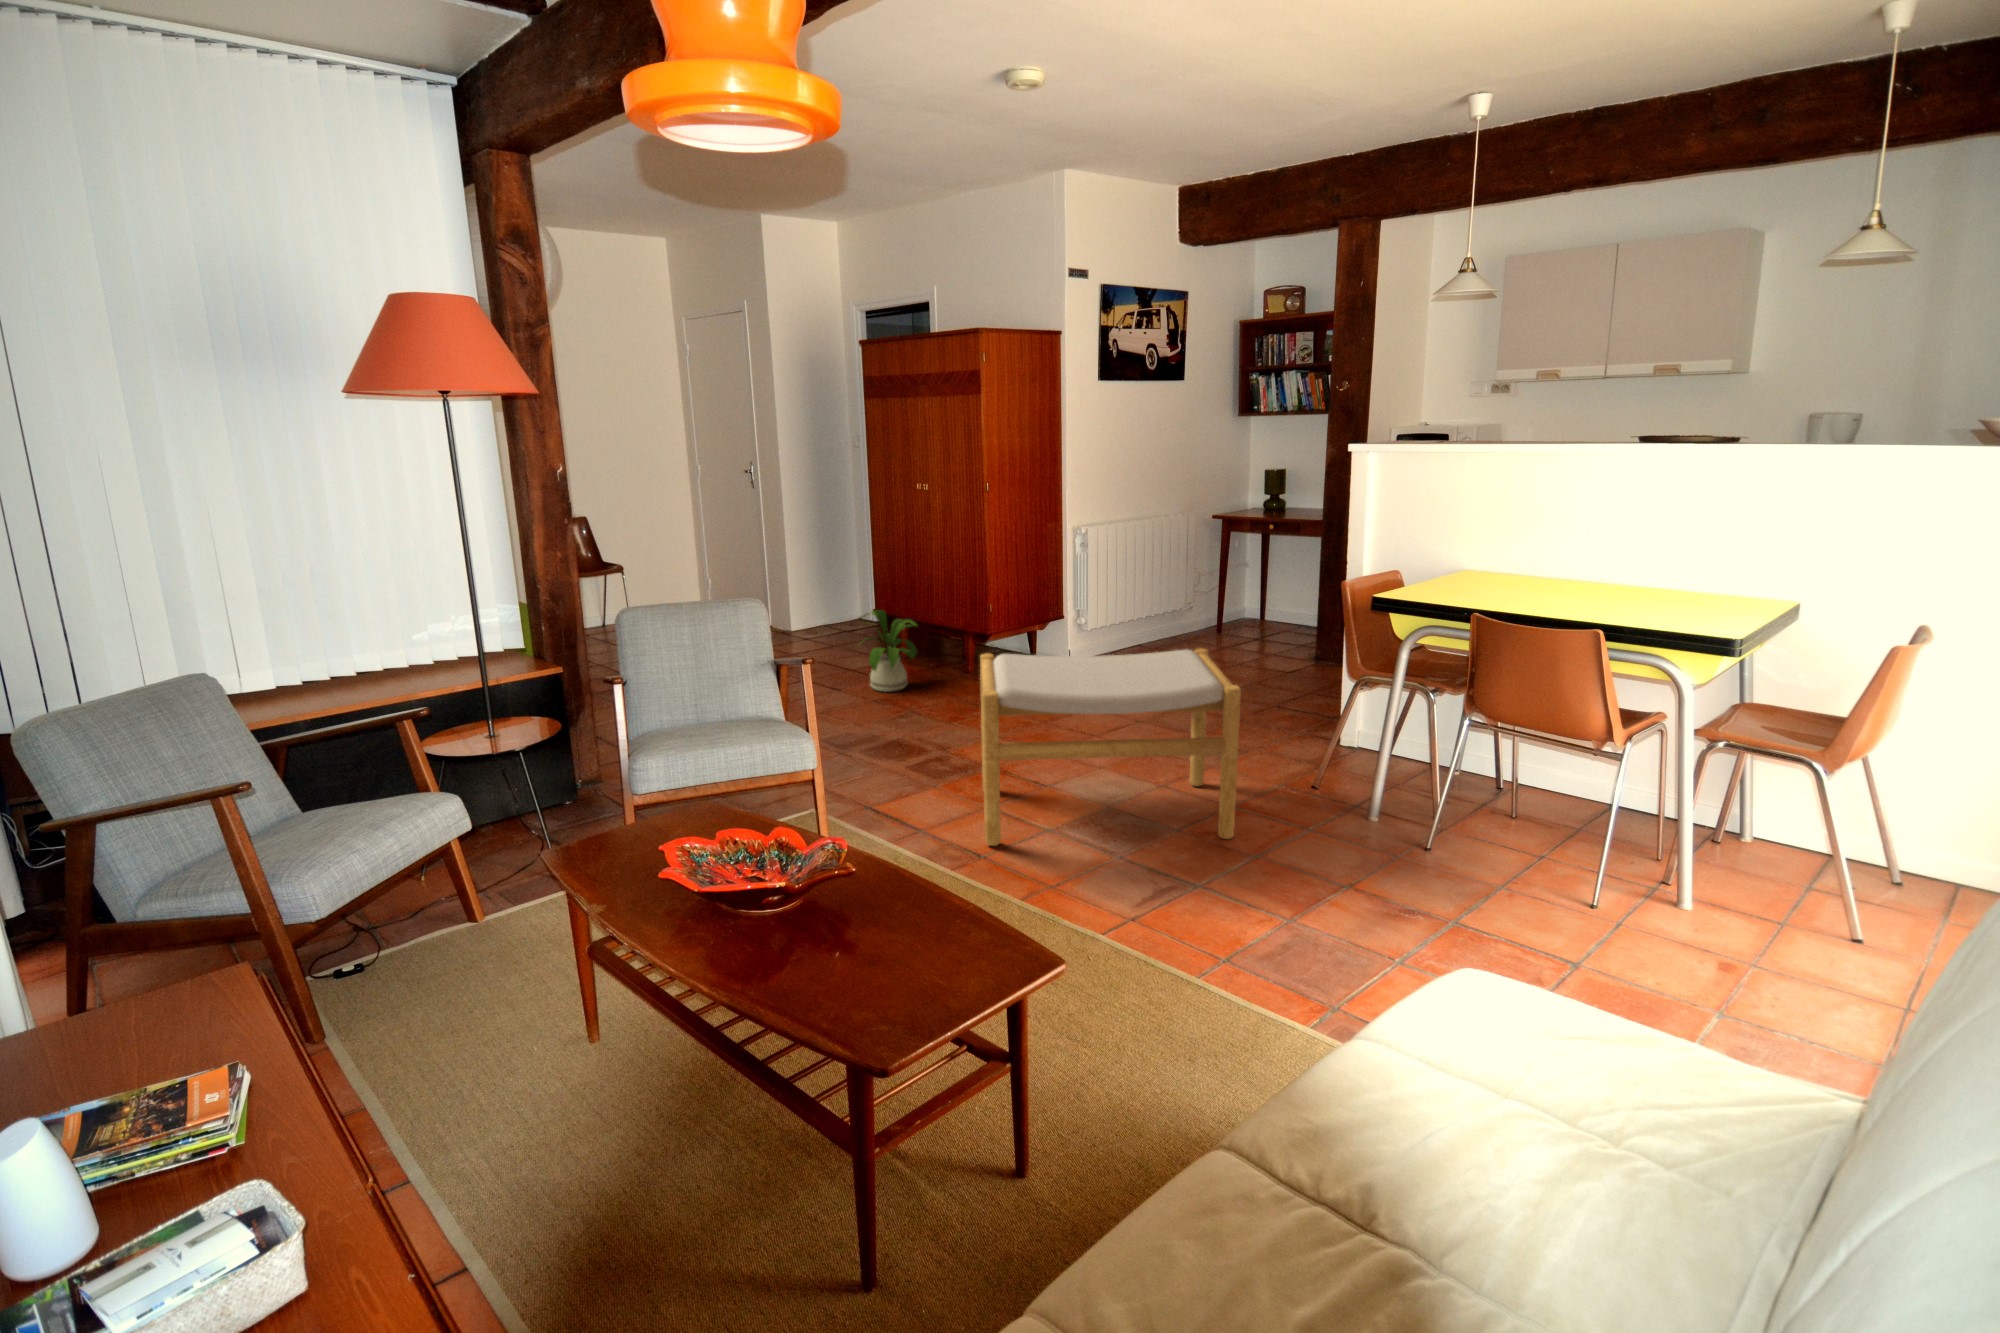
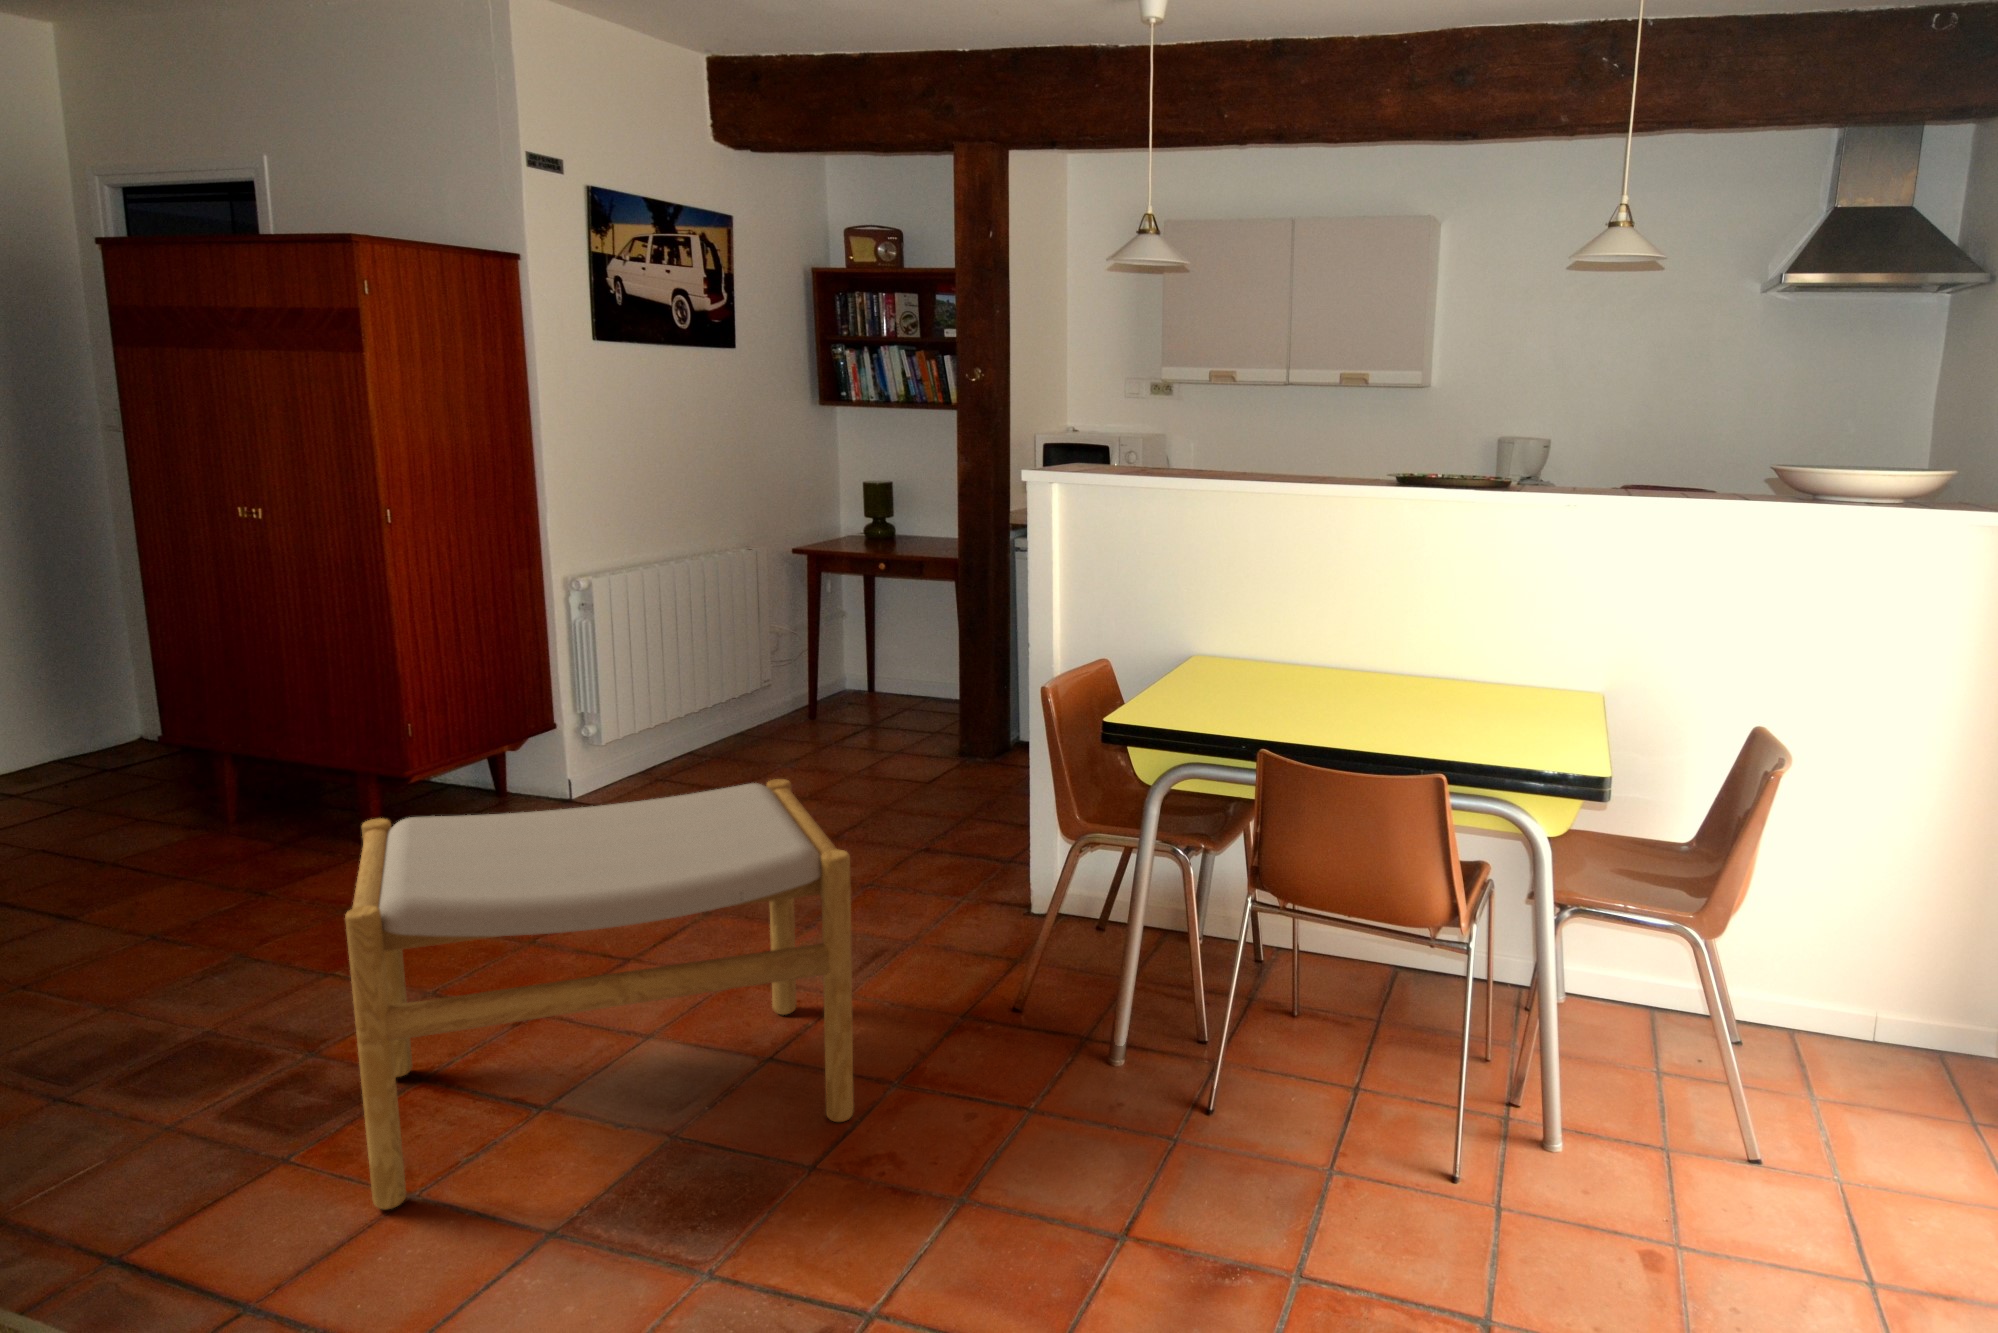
house plant: present [858,610,917,692] -> none [159,733,287,878]

